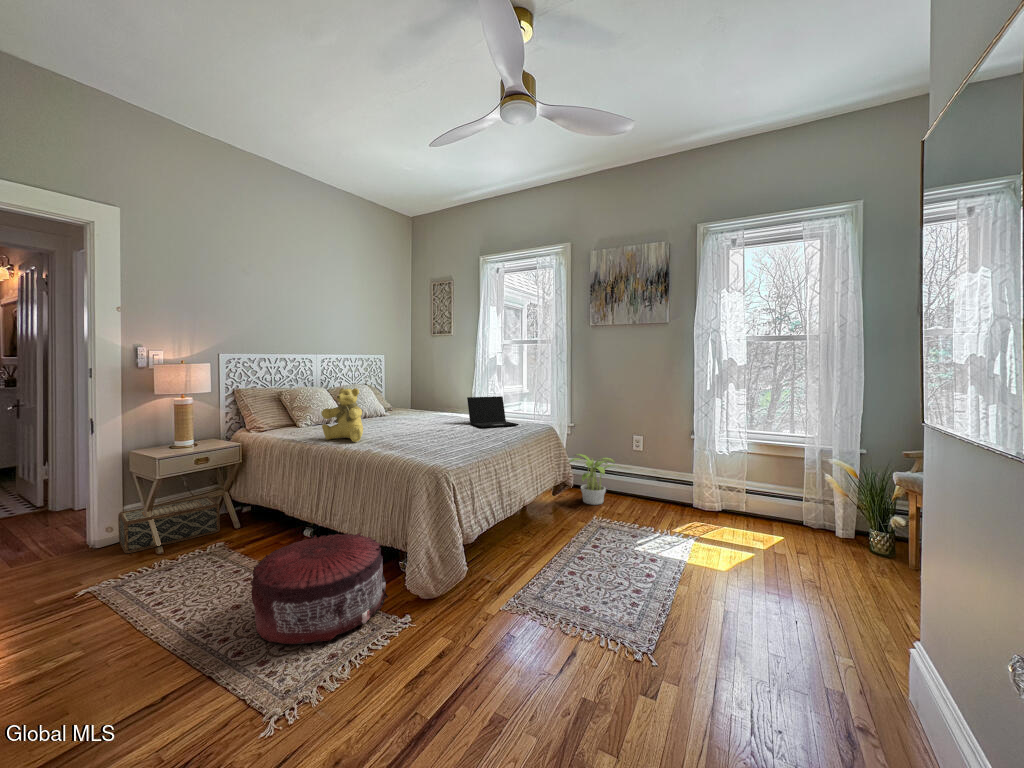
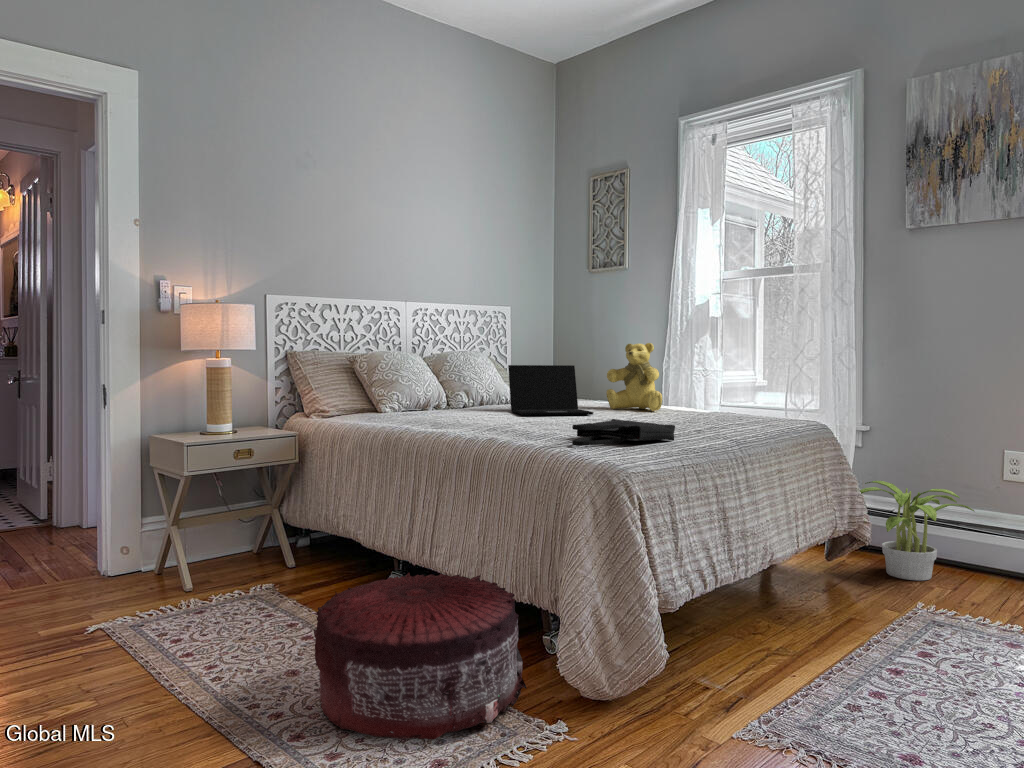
teddy bear: present [322,388,363,442] -> present [606,343,662,411]
laptop: present [467,396,519,428] -> present [508,365,594,415]
tote bag: none [416,433,474,453] -> present [572,419,675,446]
woven basket: present [118,496,220,554] -> none [136,514,266,585]

